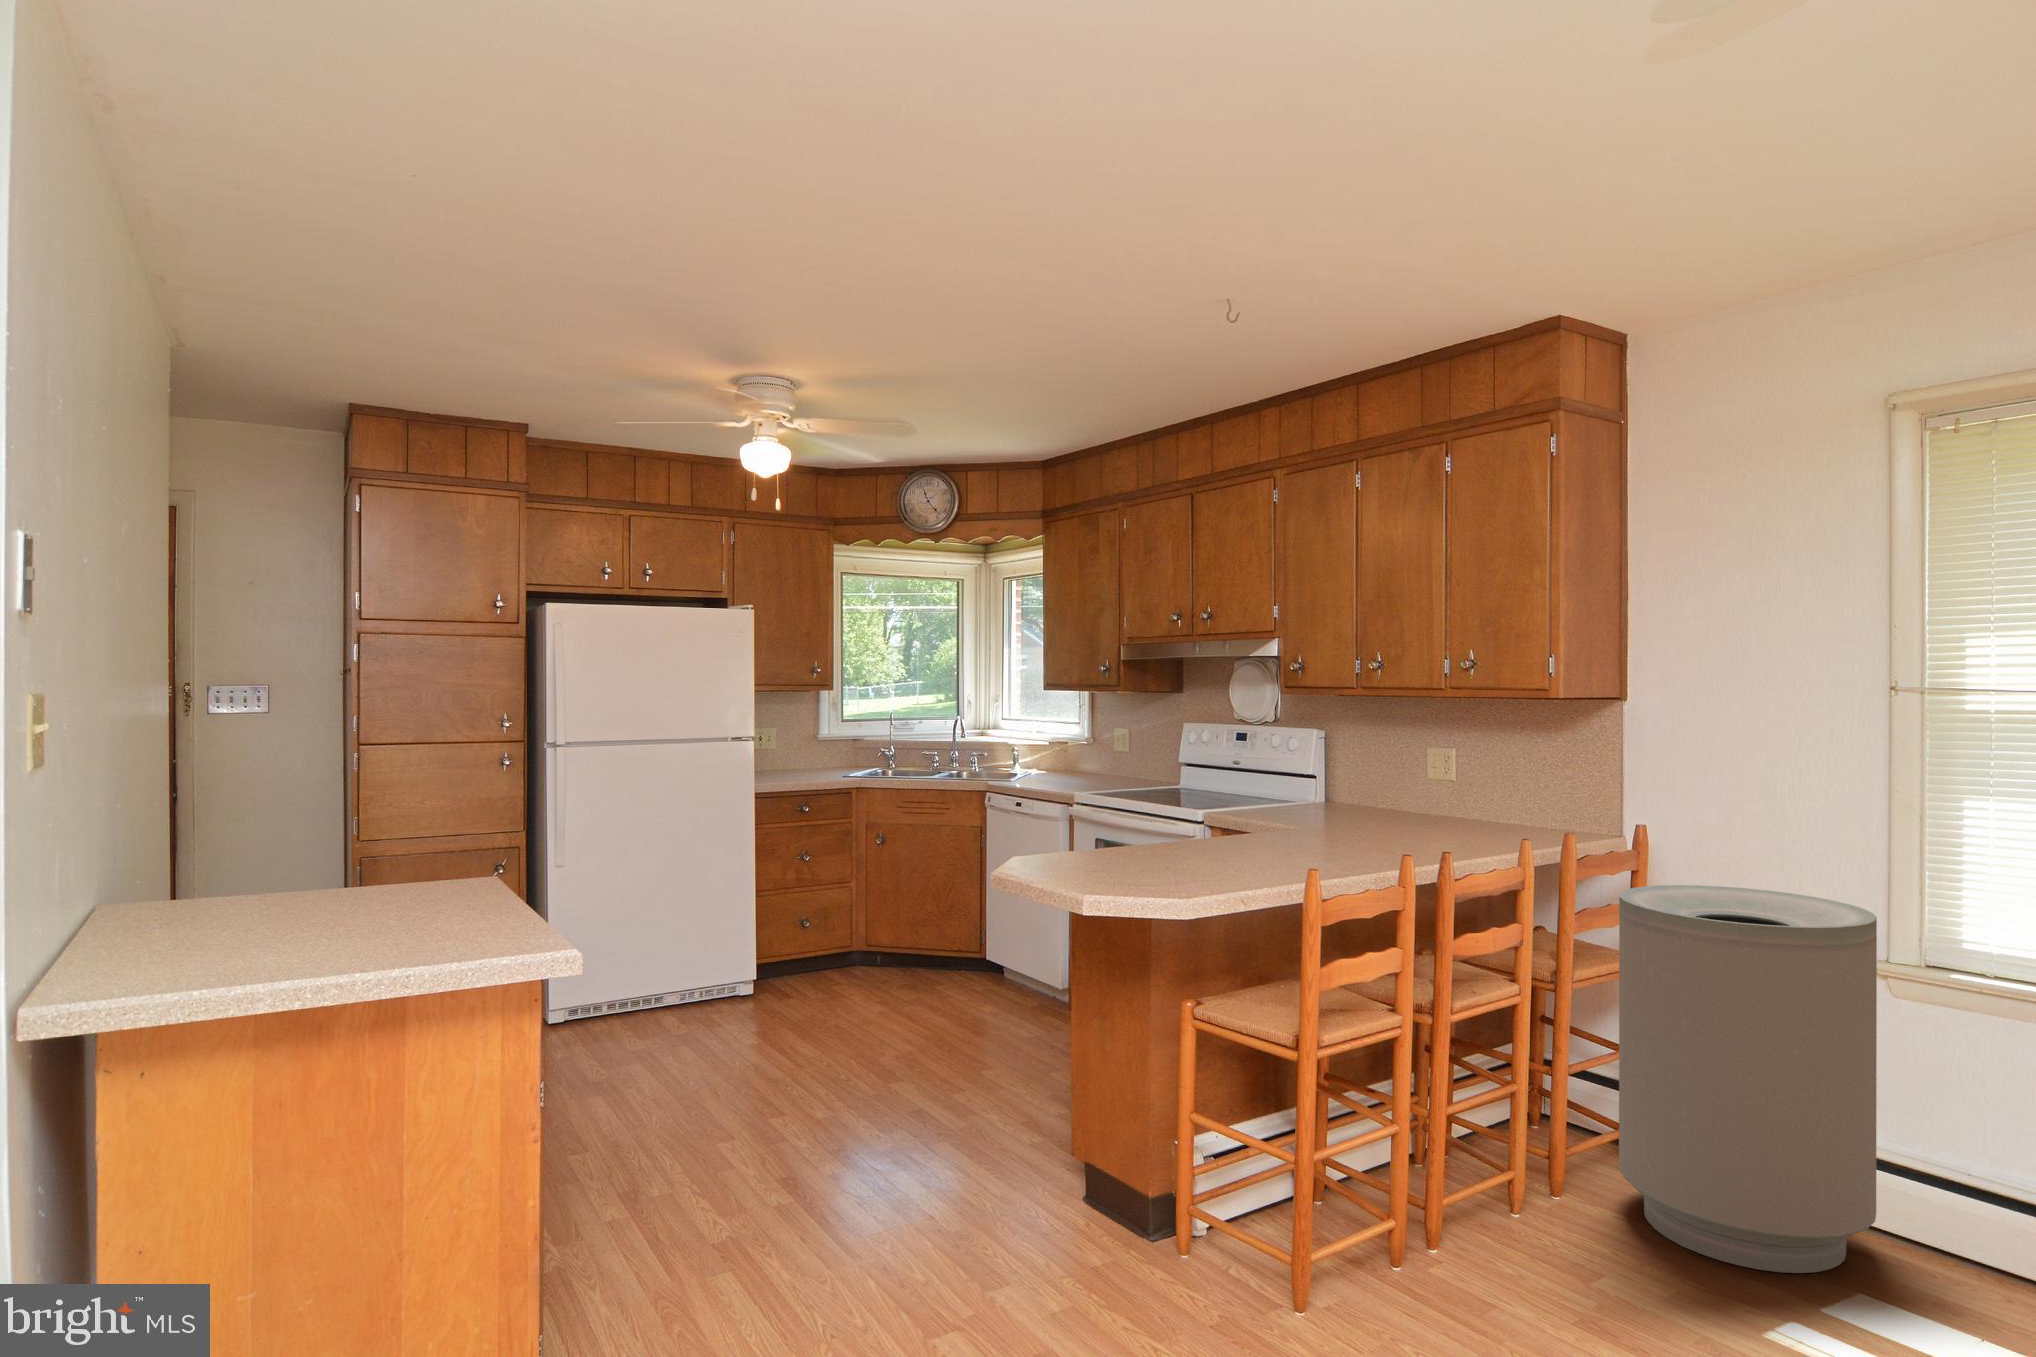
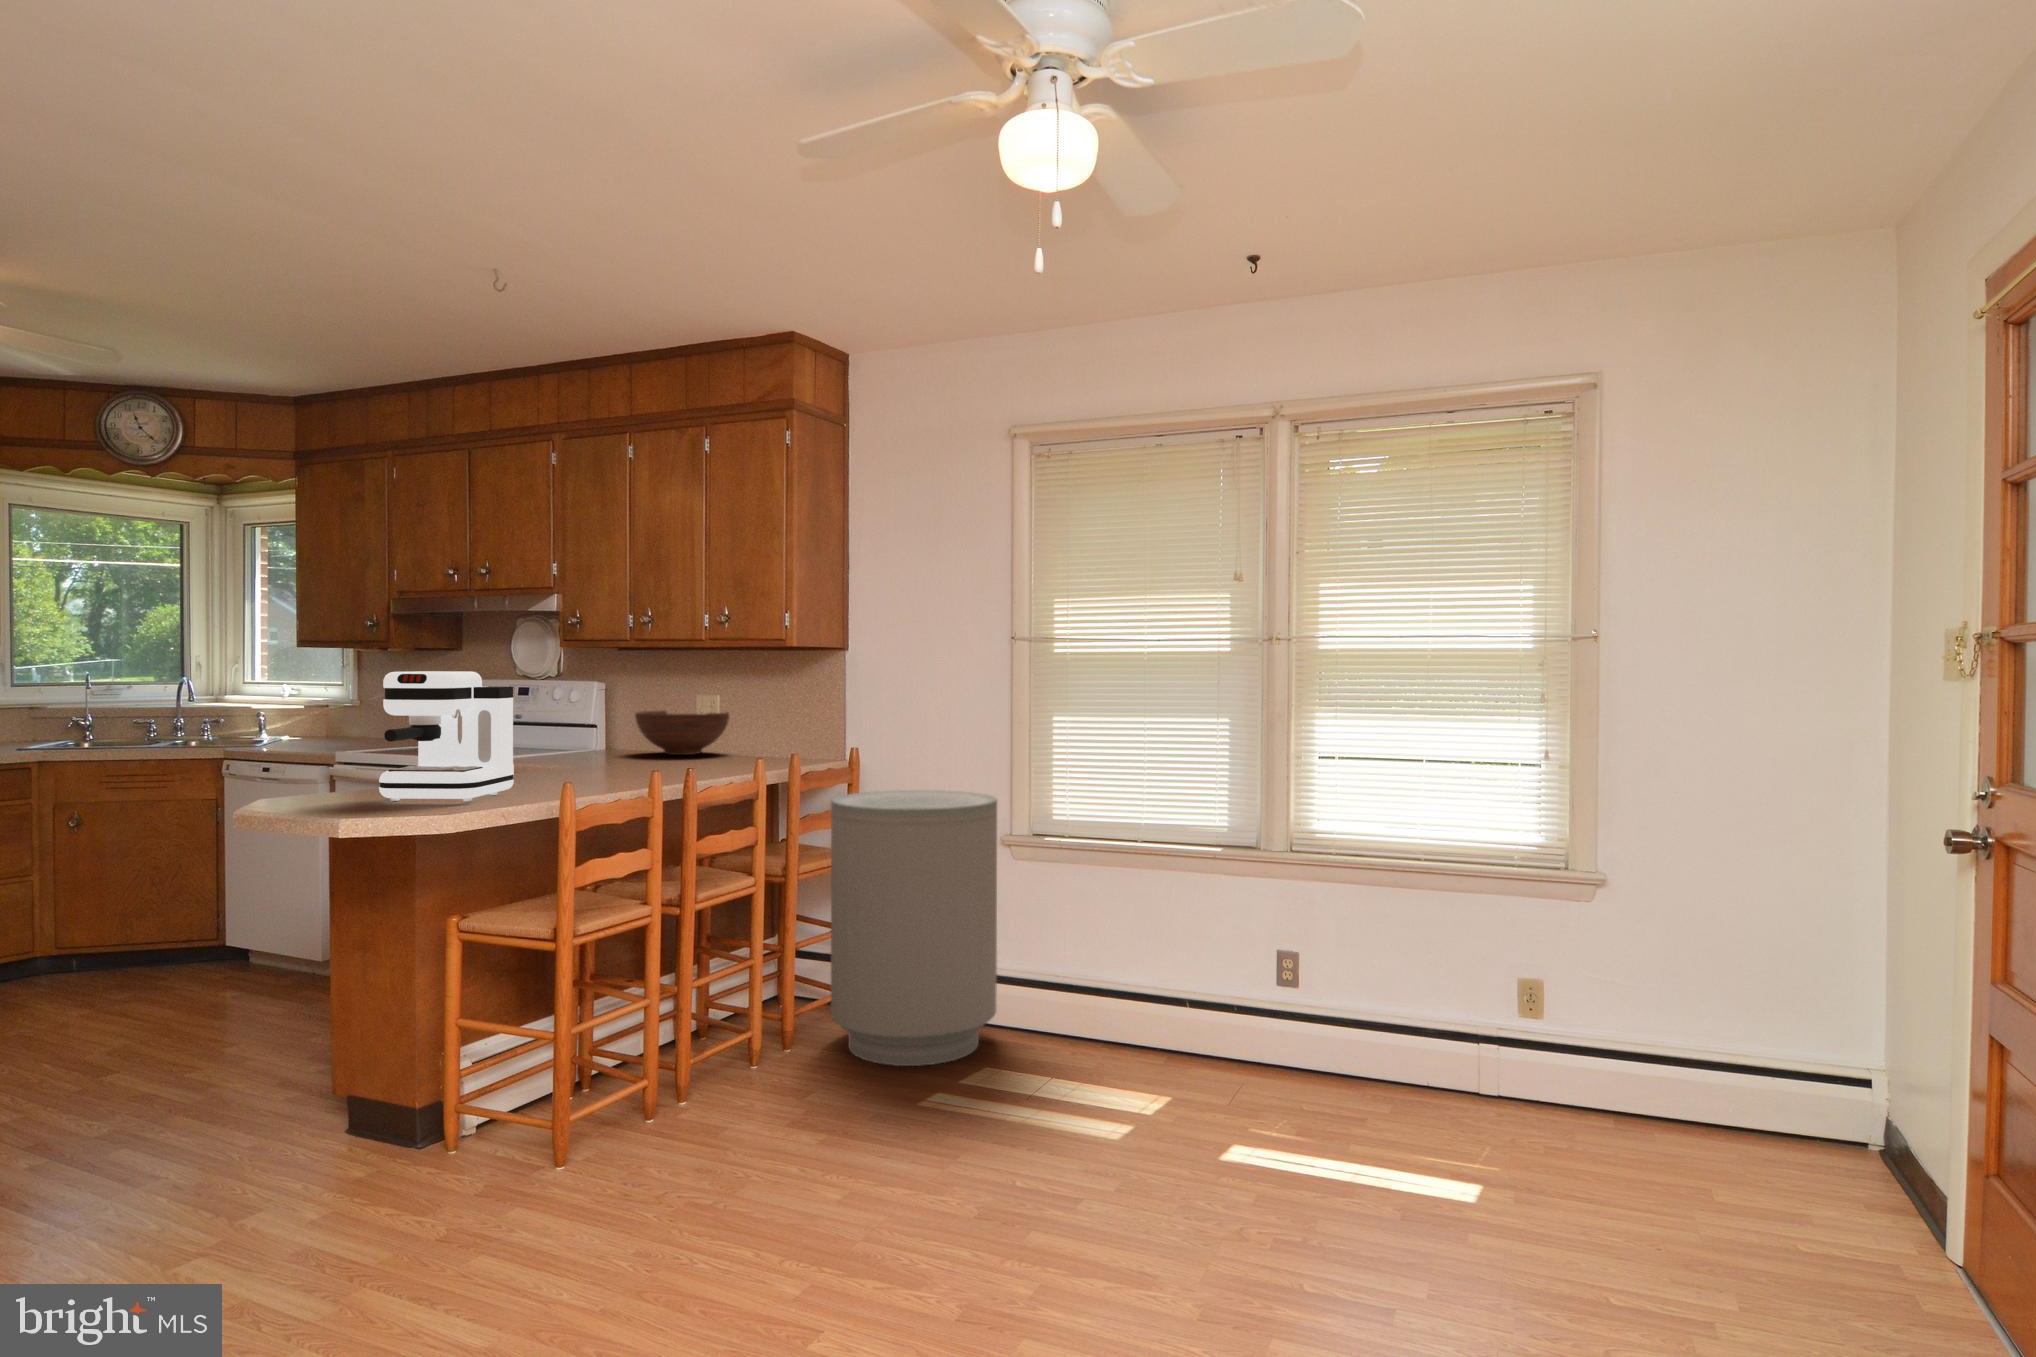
coffee maker: none [1117,733,1247,878] -> present [379,671,514,801]
fruit bowl: none [1362,764,1471,817] -> present [635,710,729,755]

